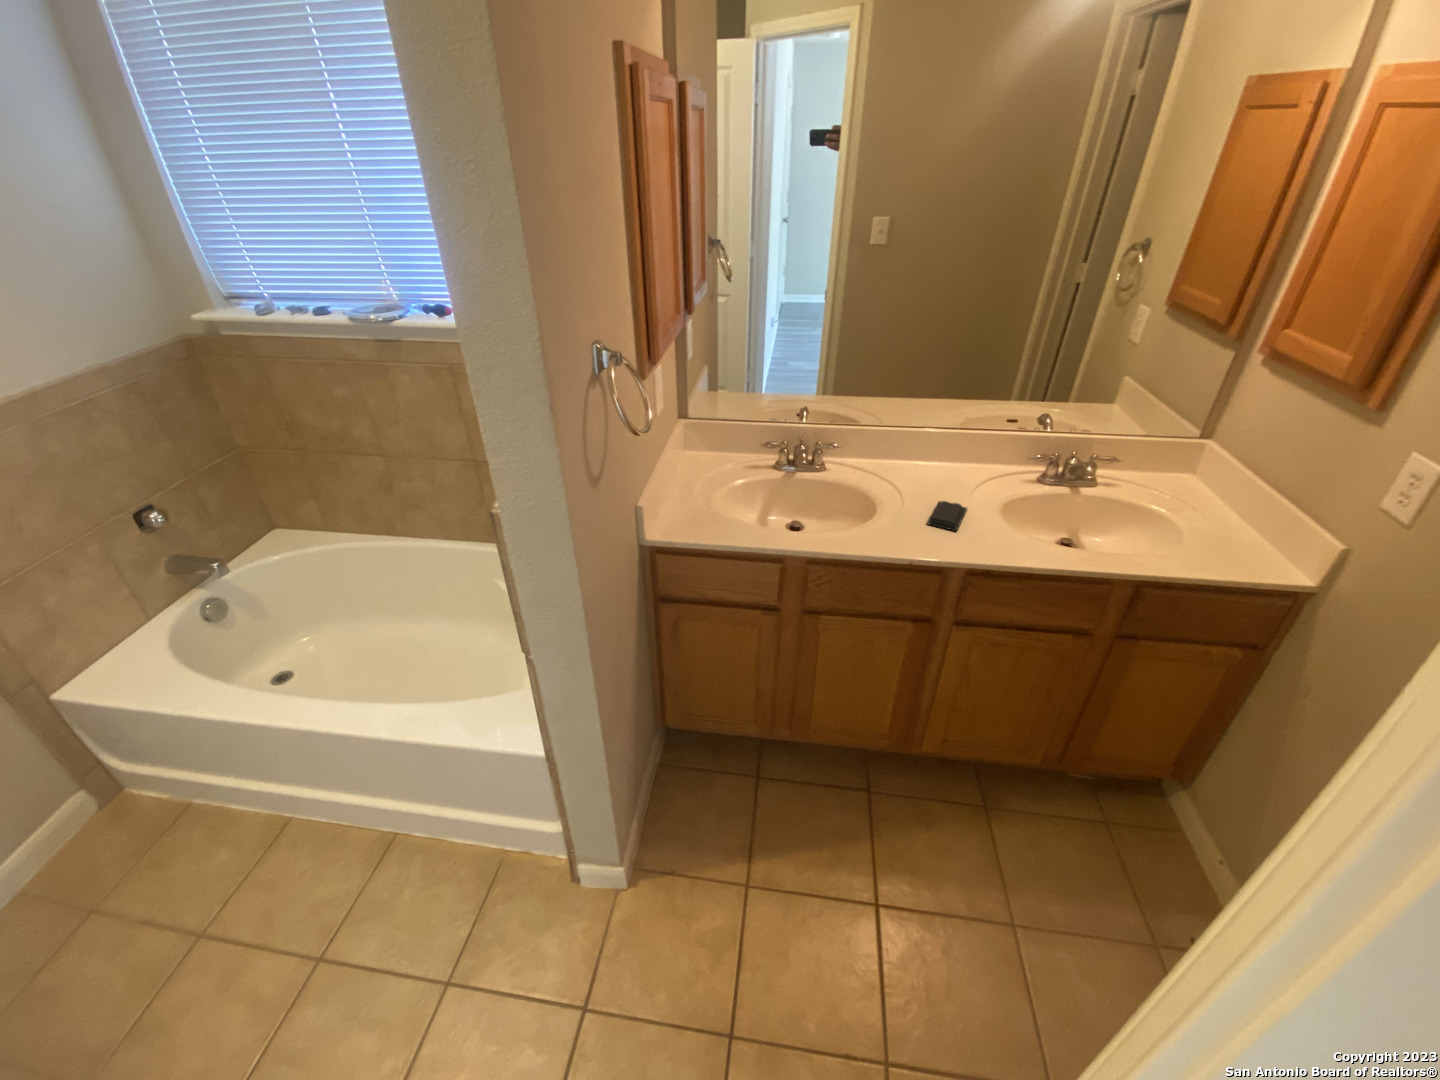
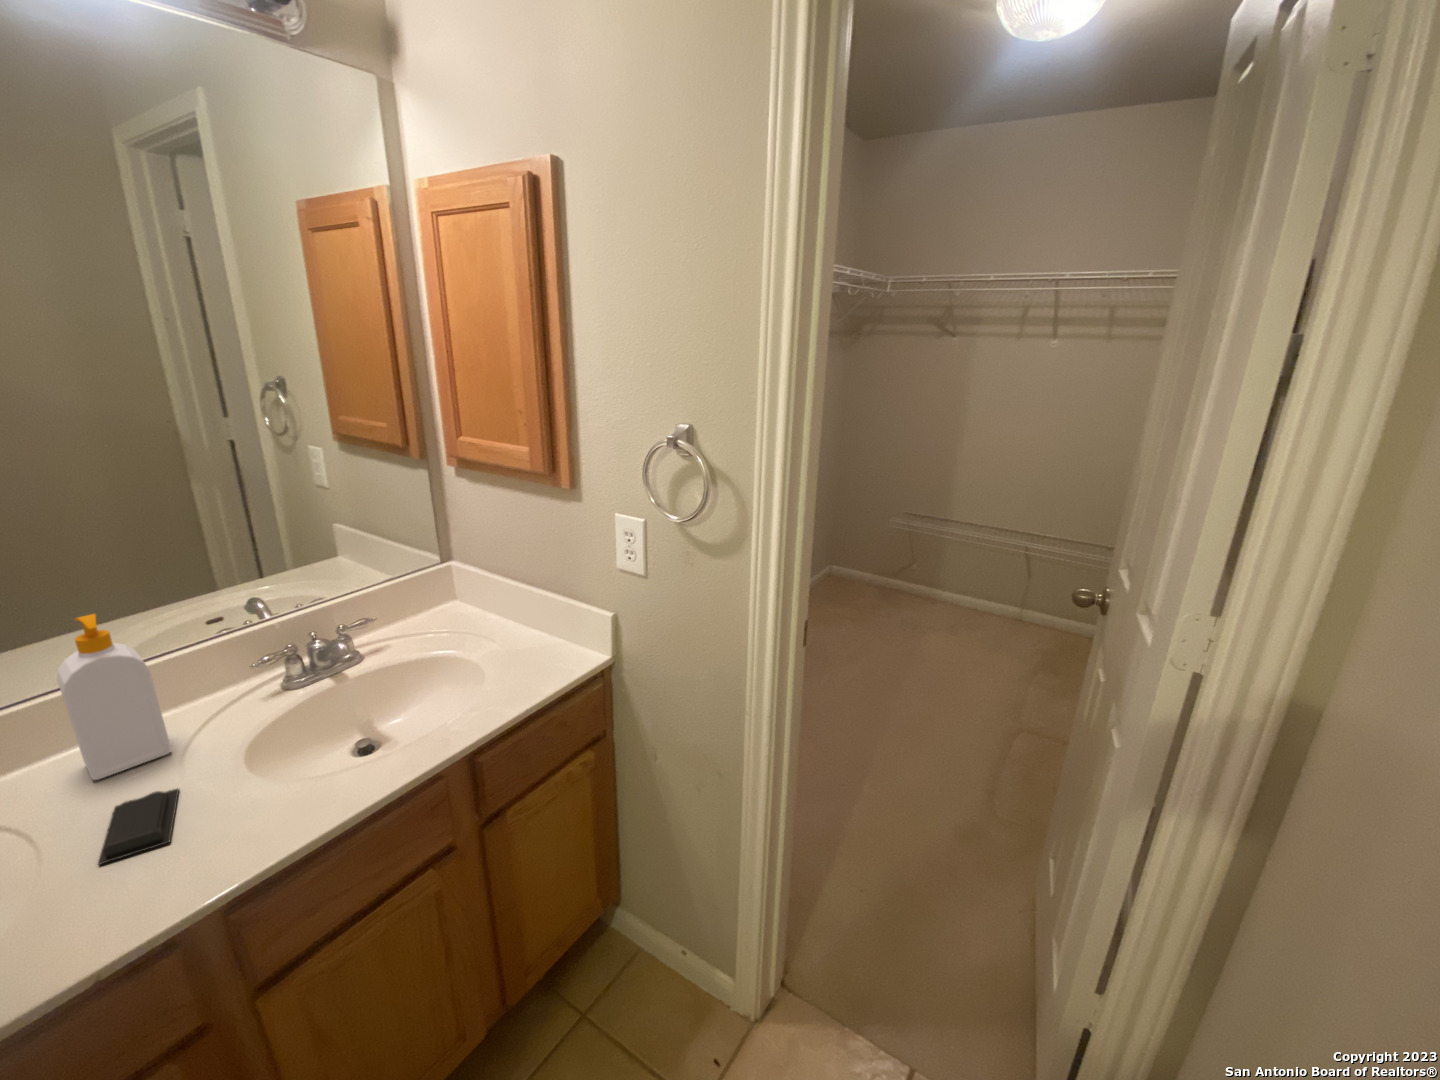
soap bottle: none [932,393,983,488] -> present [57,614,171,780]

